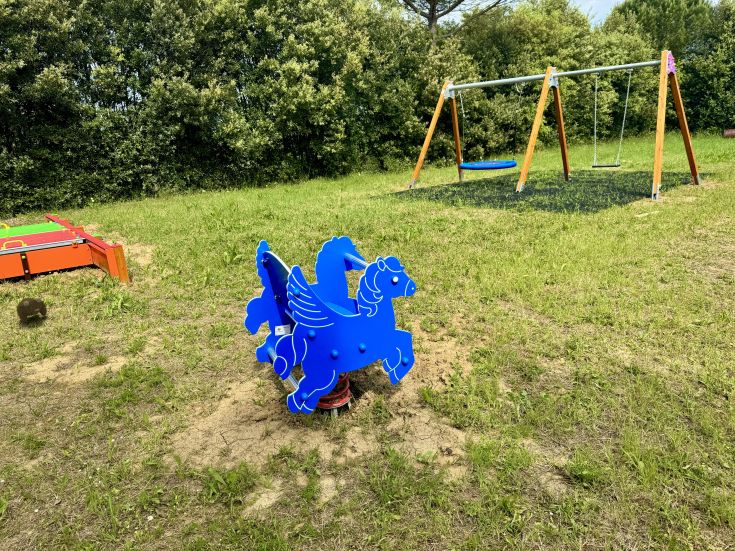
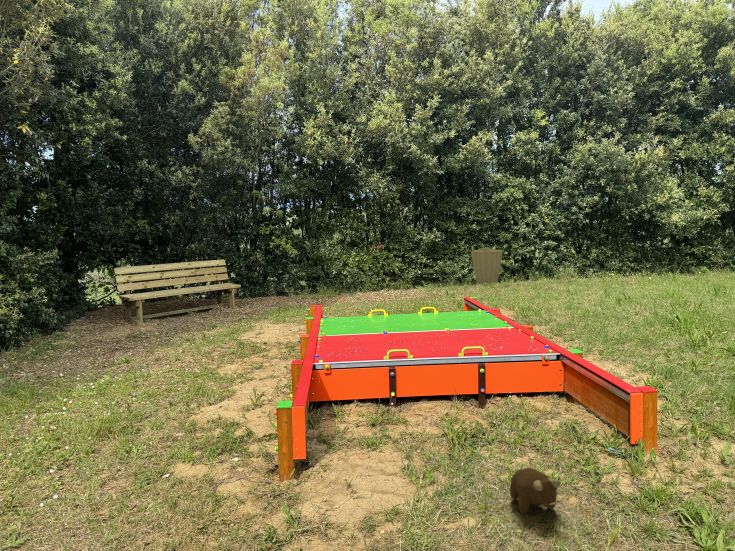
trash can: none [71,173,104,204] -> present [471,247,502,283]

